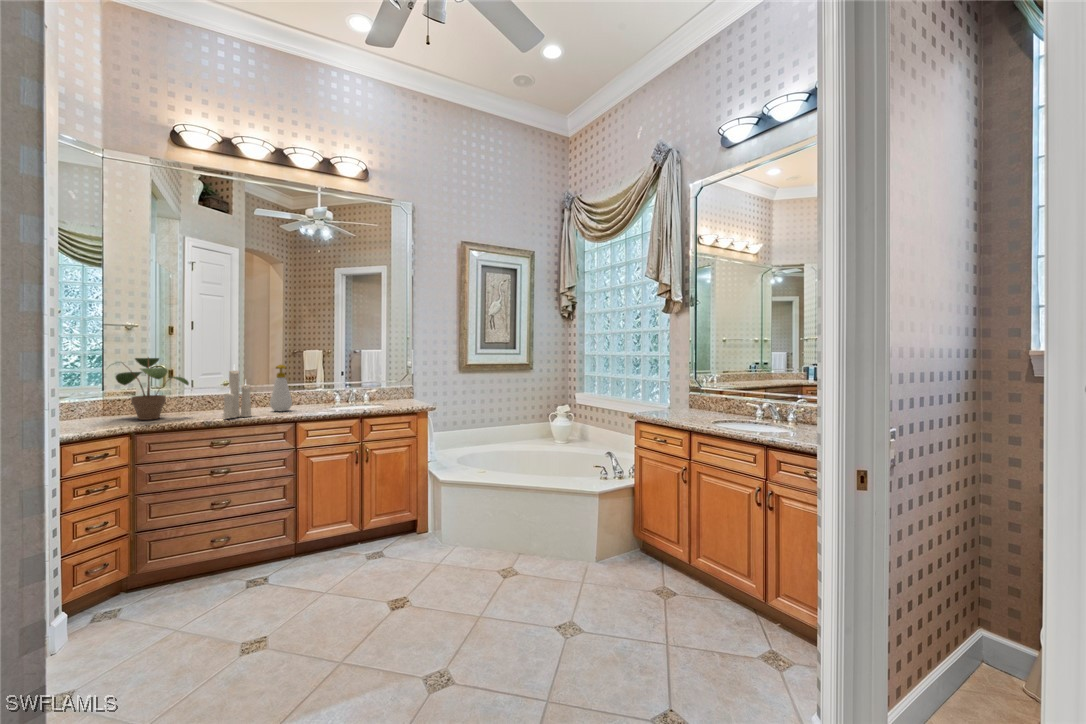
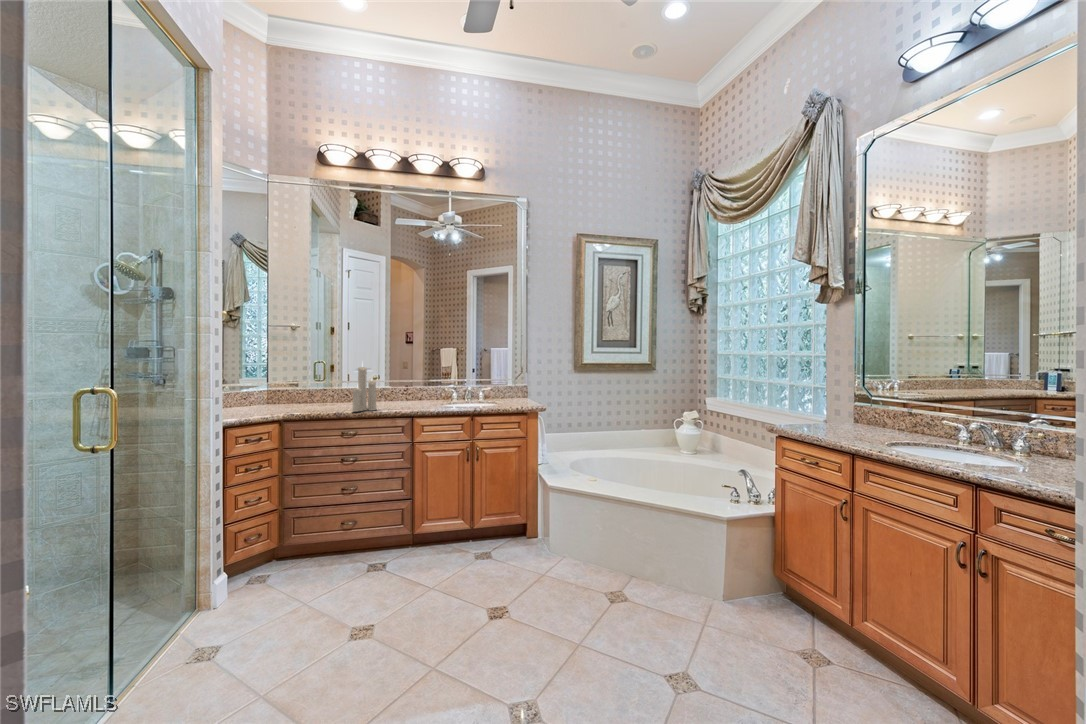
potted plant: present [109,357,189,420] -> none [264,354,327,410]
soap bottle: present [270,365,292,411] -> none [394,362,414,406]

